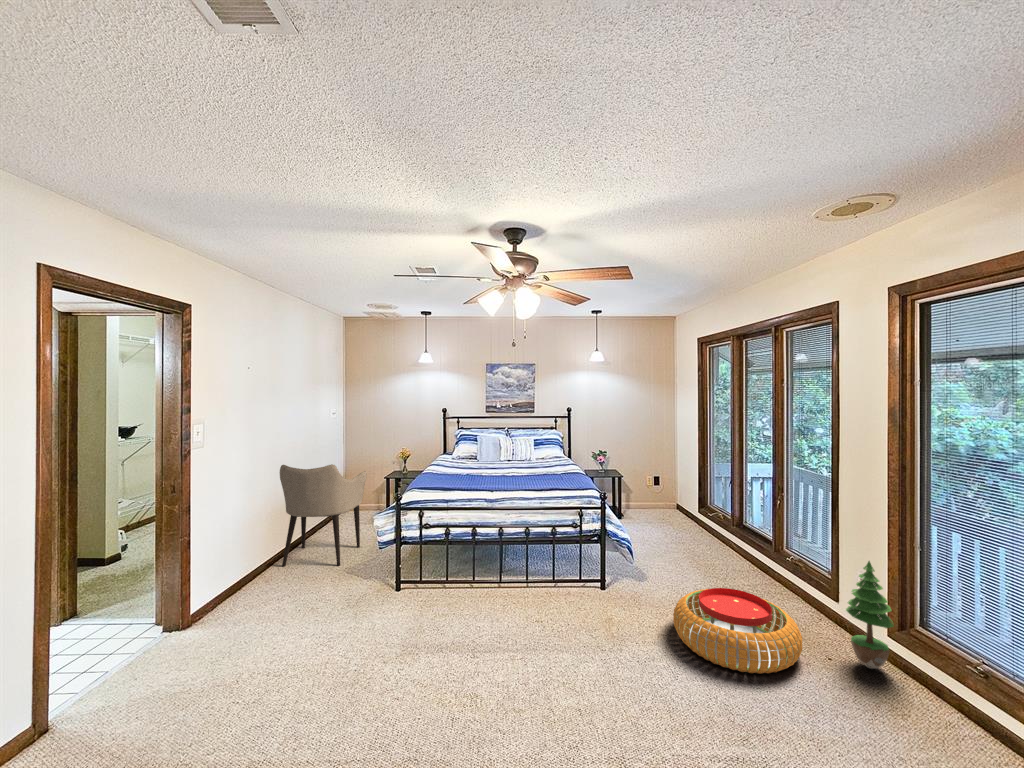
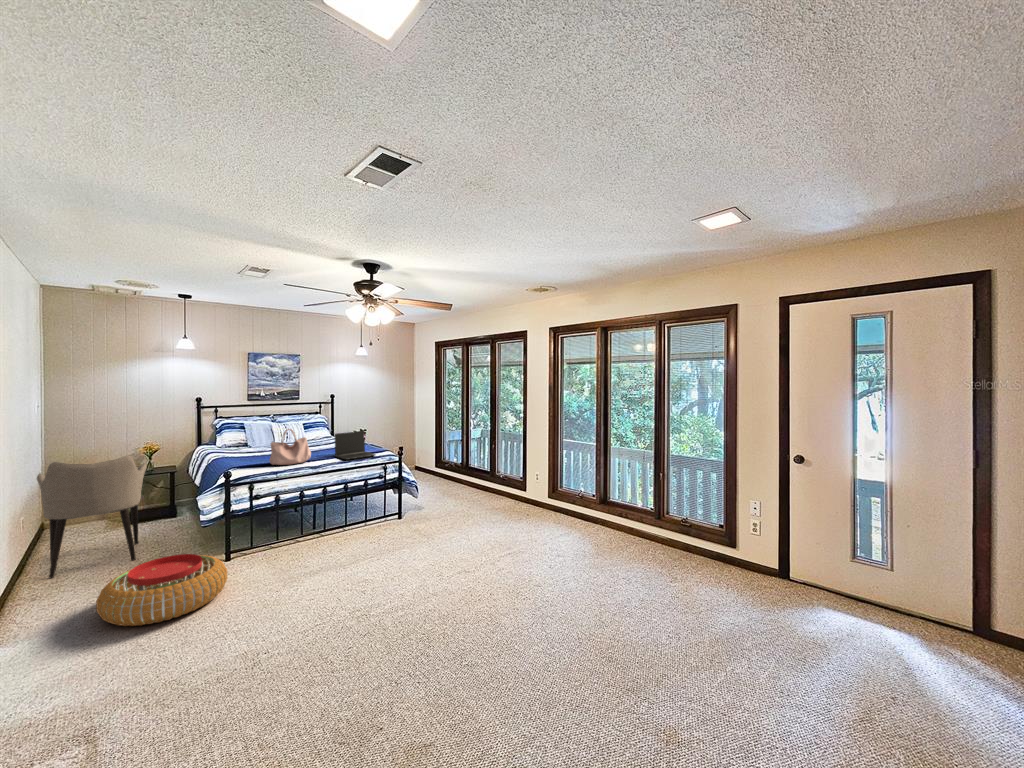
handbag: none [453,450,498,492] -> present [269,429,311,465]
laptop: none [528,459,574,496] -> present [335,431,375,460]
potted tree: present [846,561,894,669] -> none [539,461,558,515]
pouf: present [673,588,802,674] -> present [96,554,227,626]

